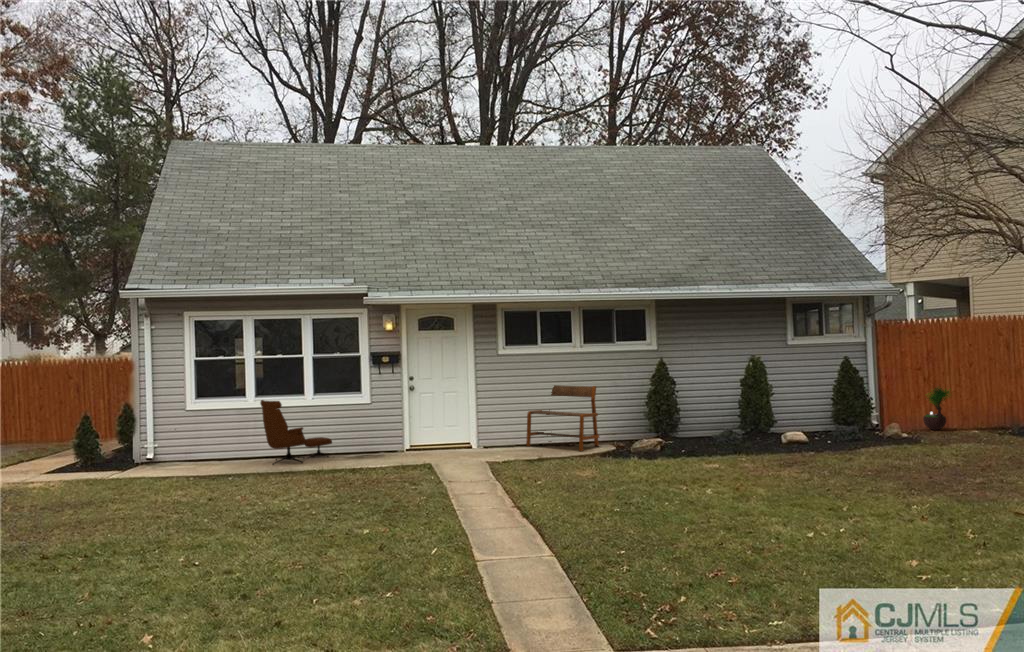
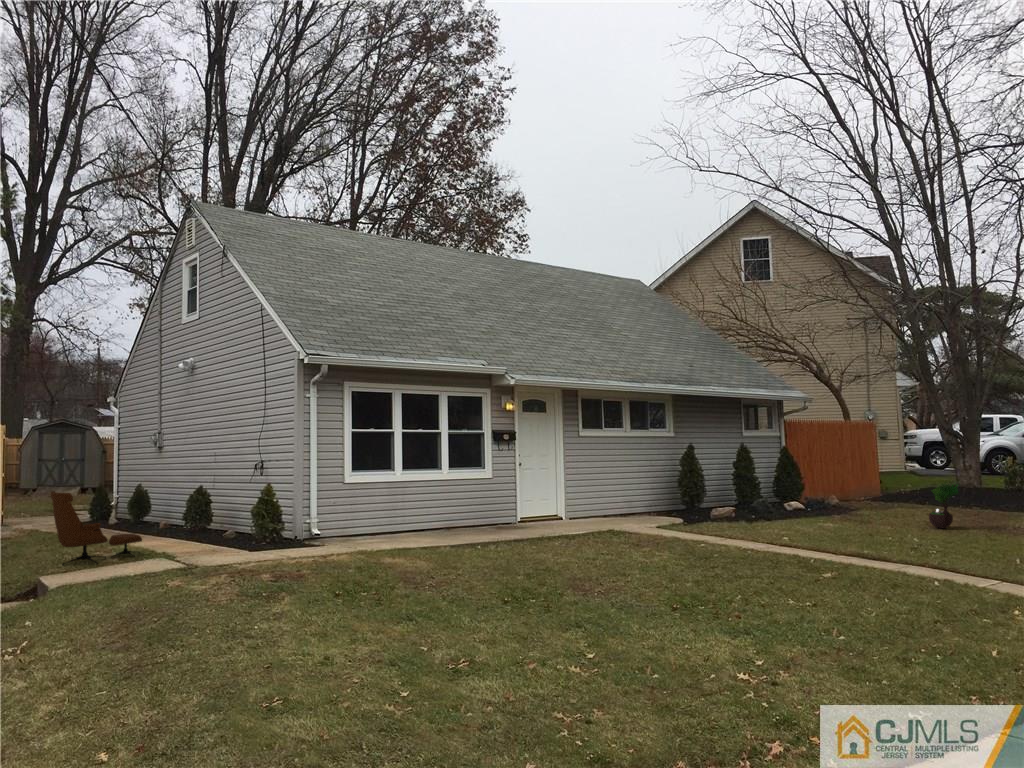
bench: present [526,385,599,451] -> none [507,474,586,548]
lounge chair: present [260,400,332,465] -> present [51,491,142,565]

